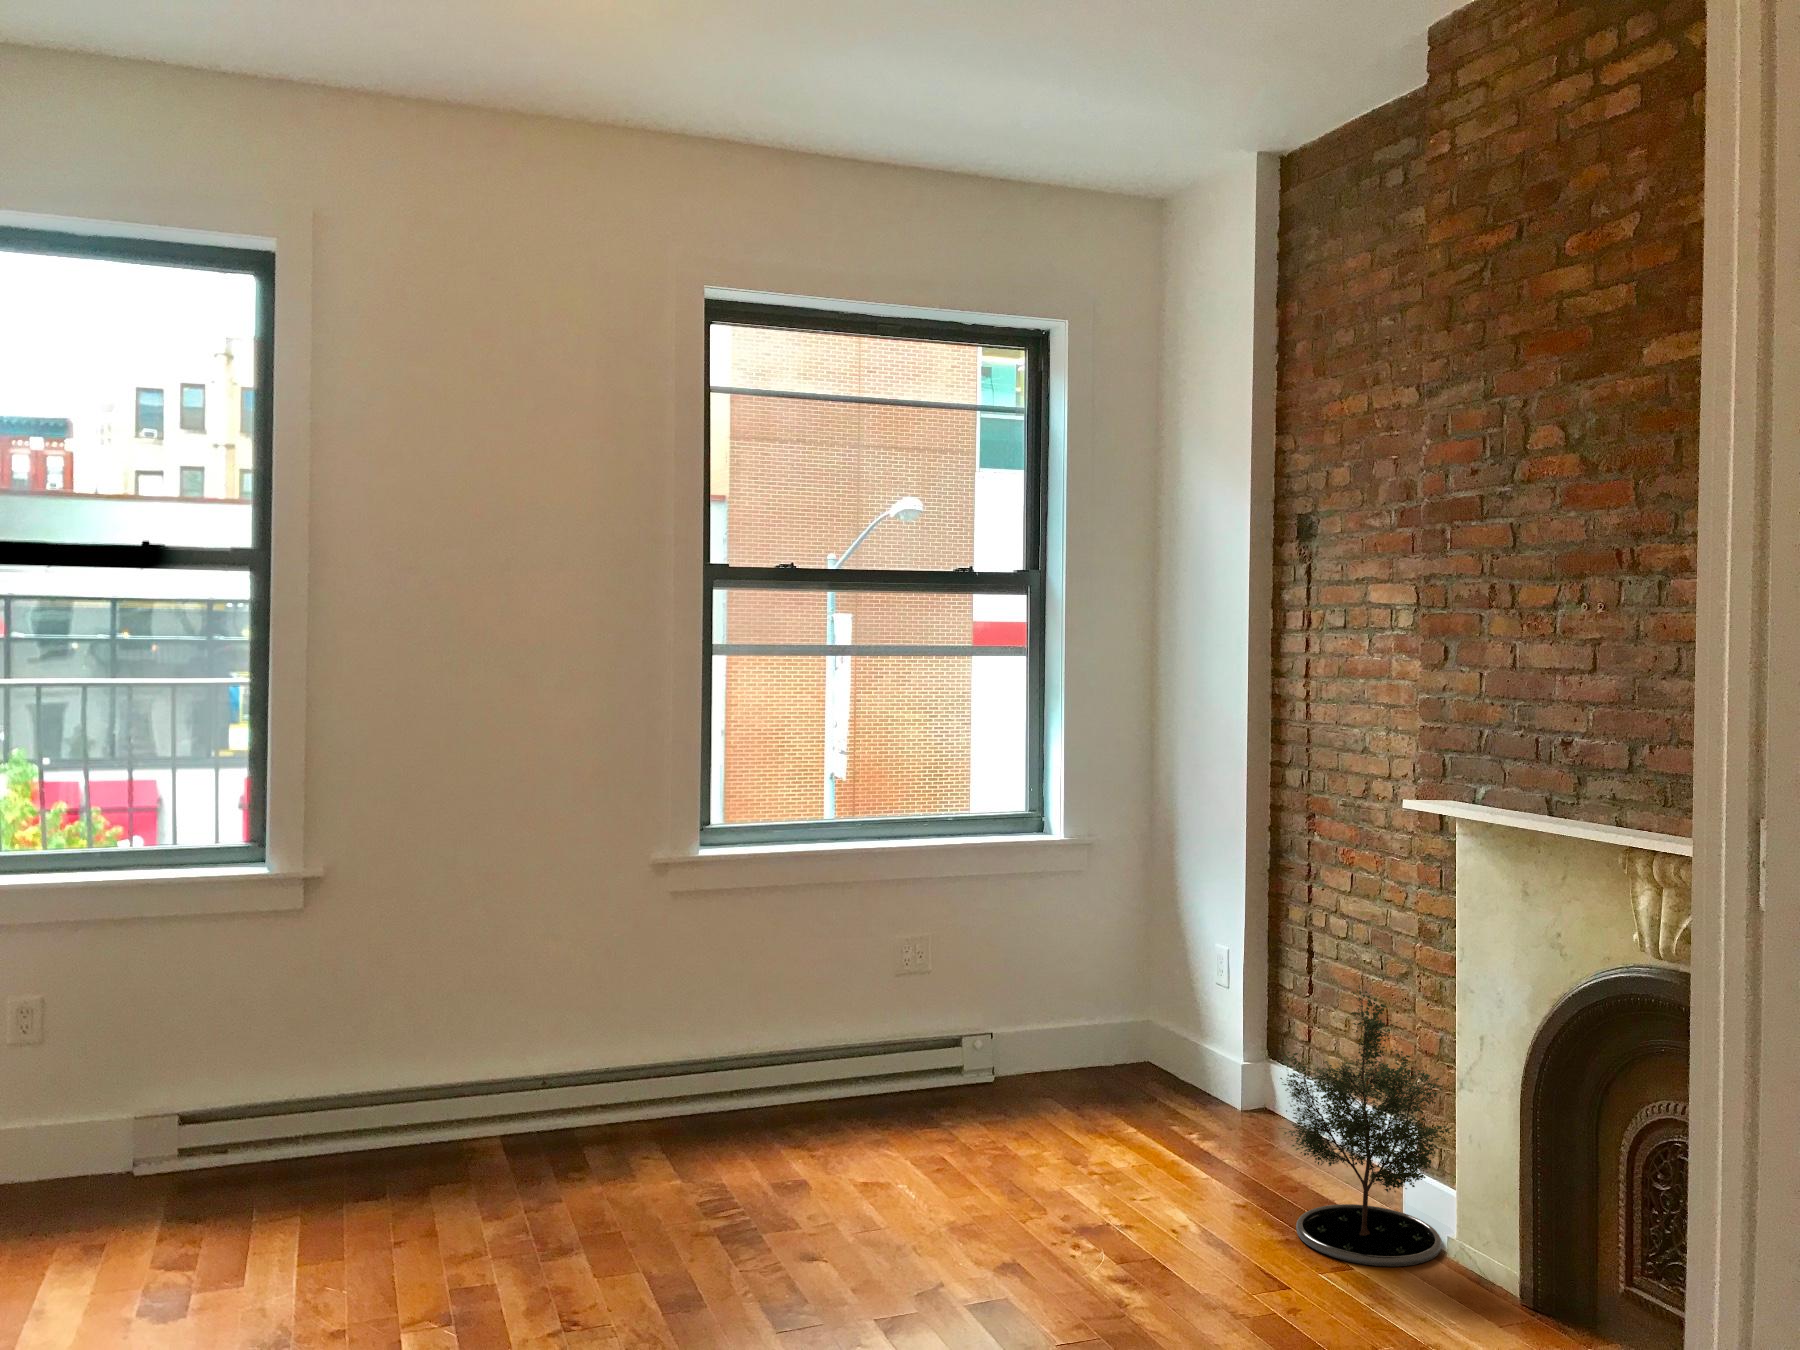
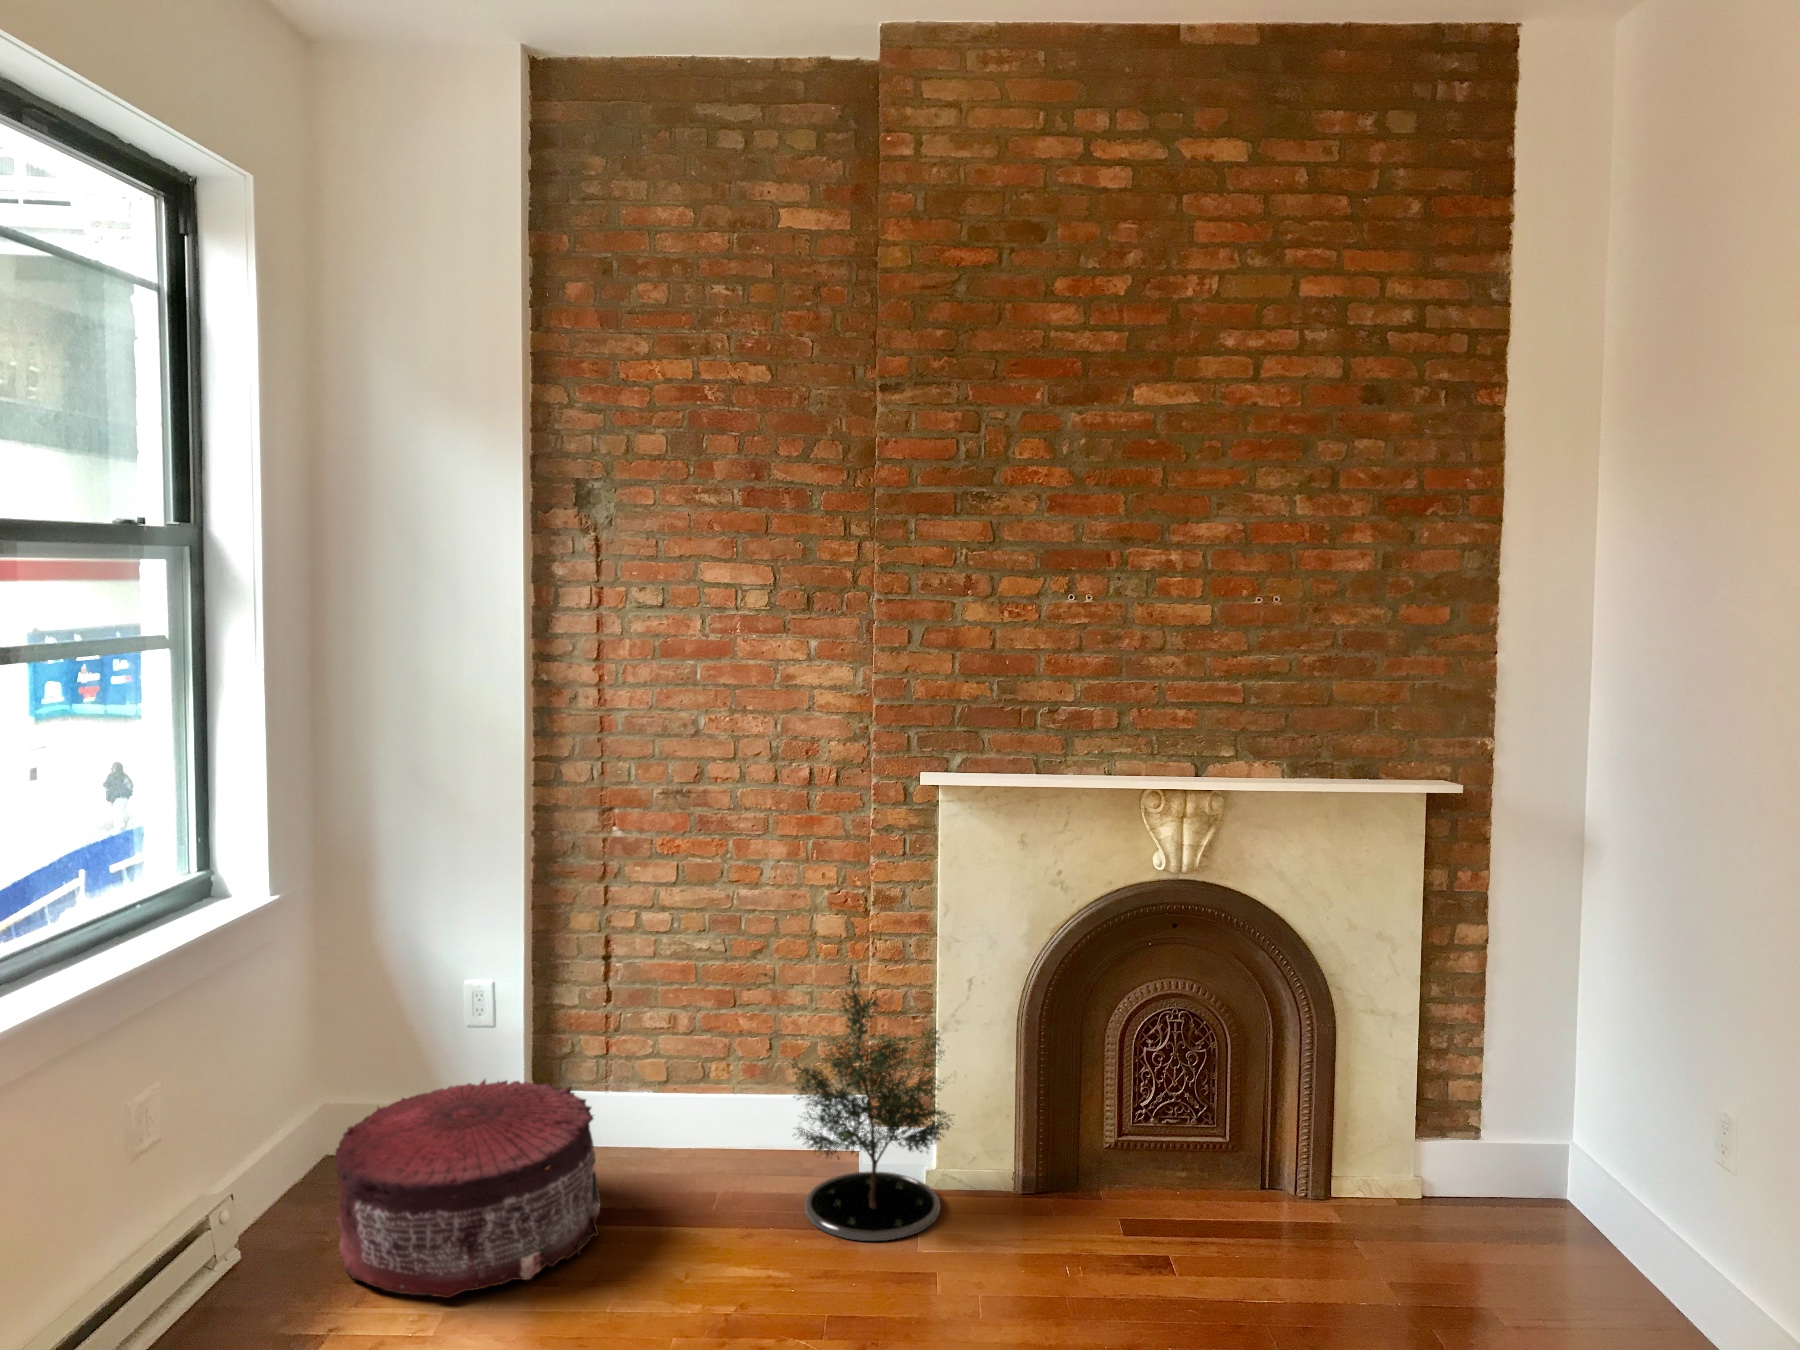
pouf: none [1027,1010,1223,1158] -> present [335,1079,601,1298]

